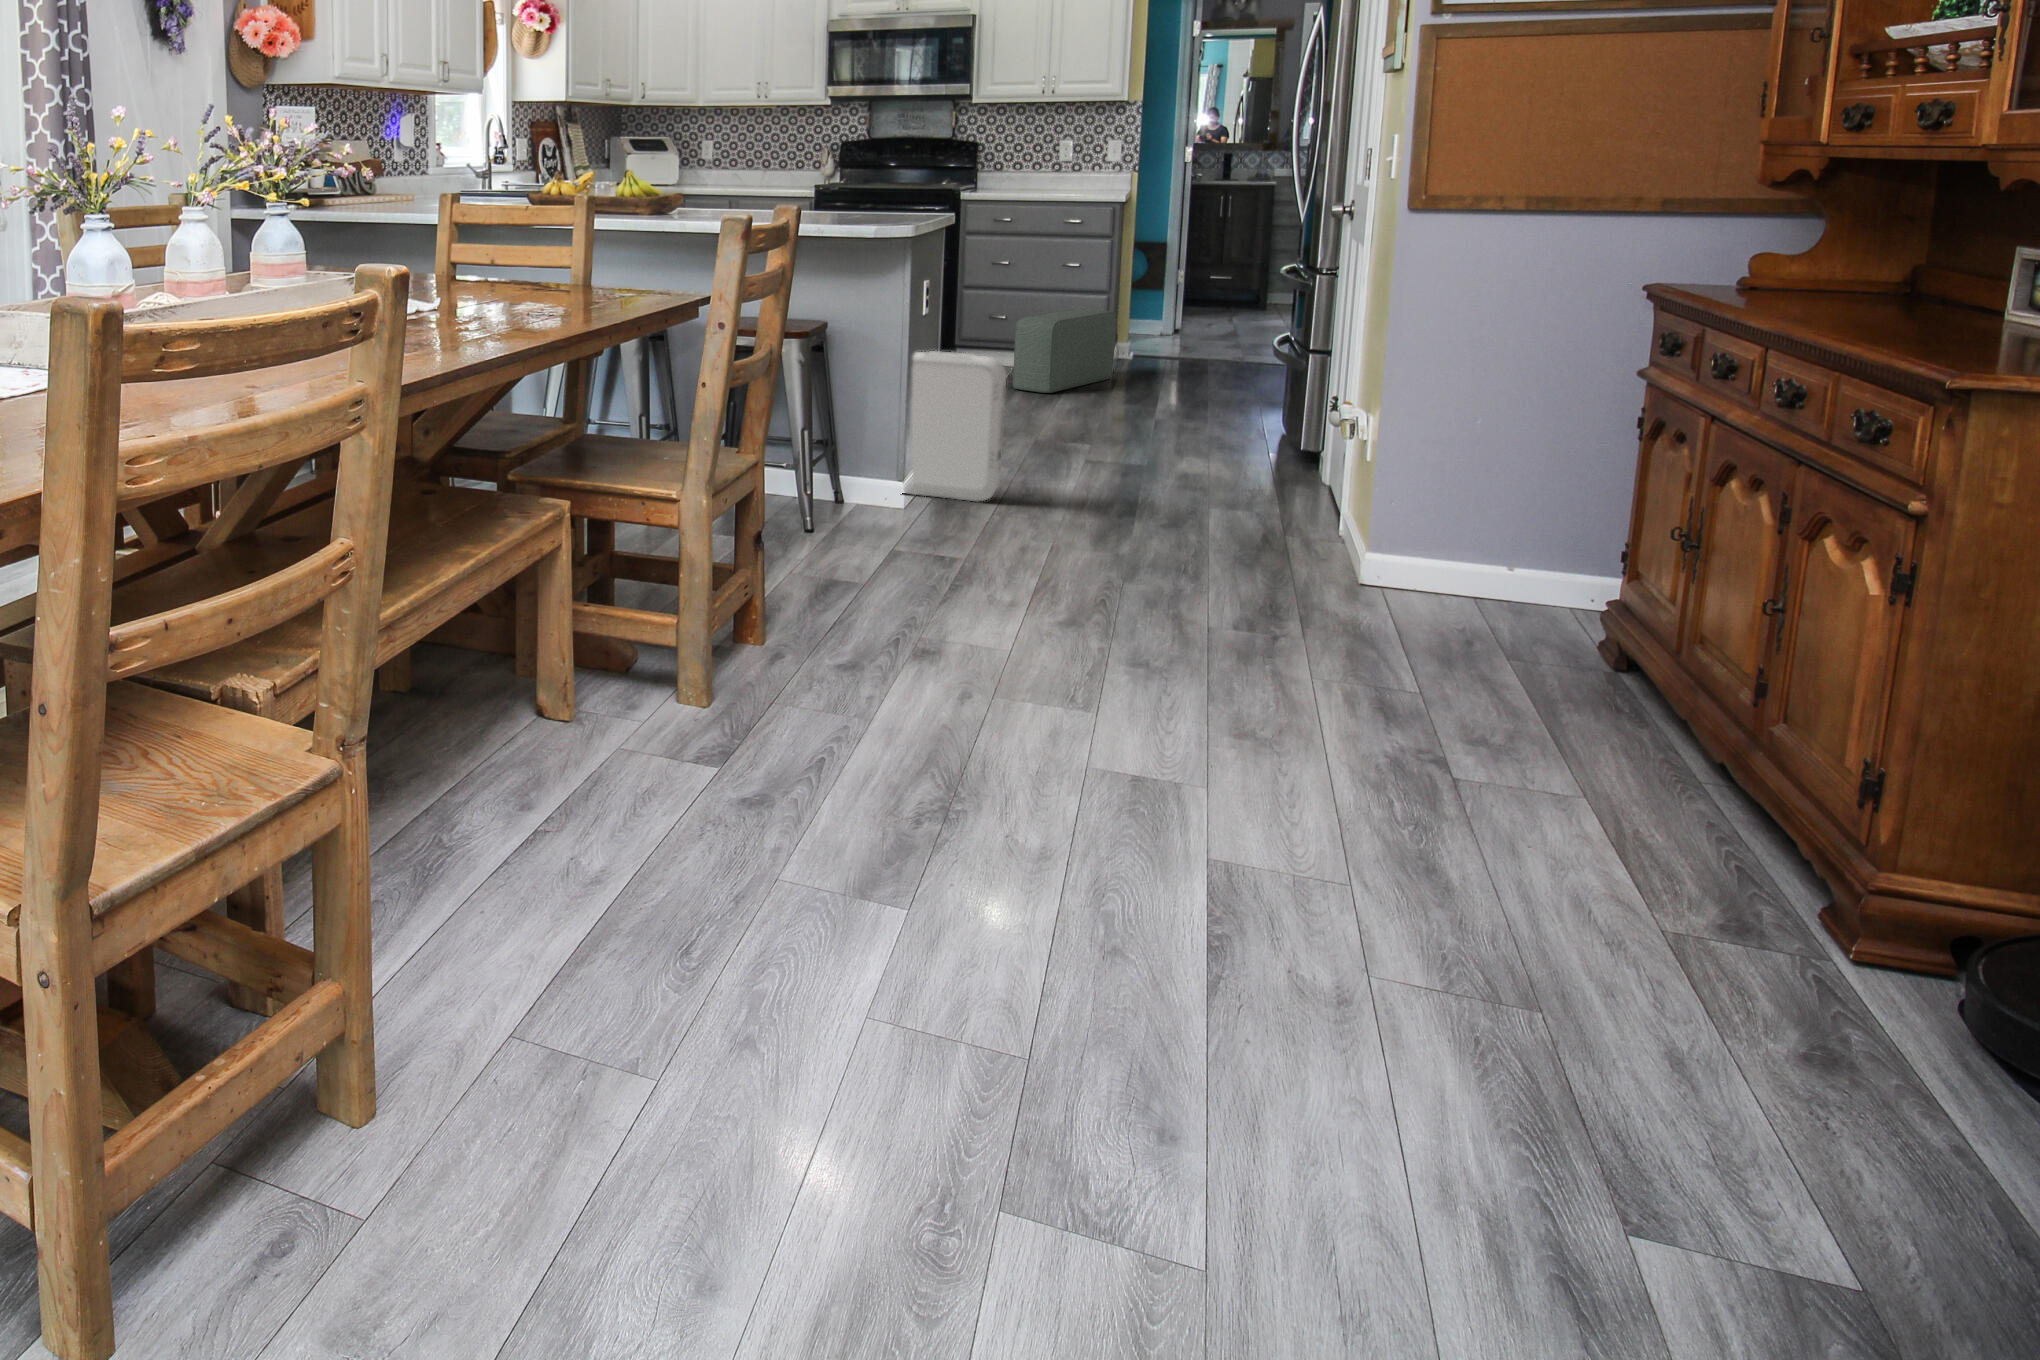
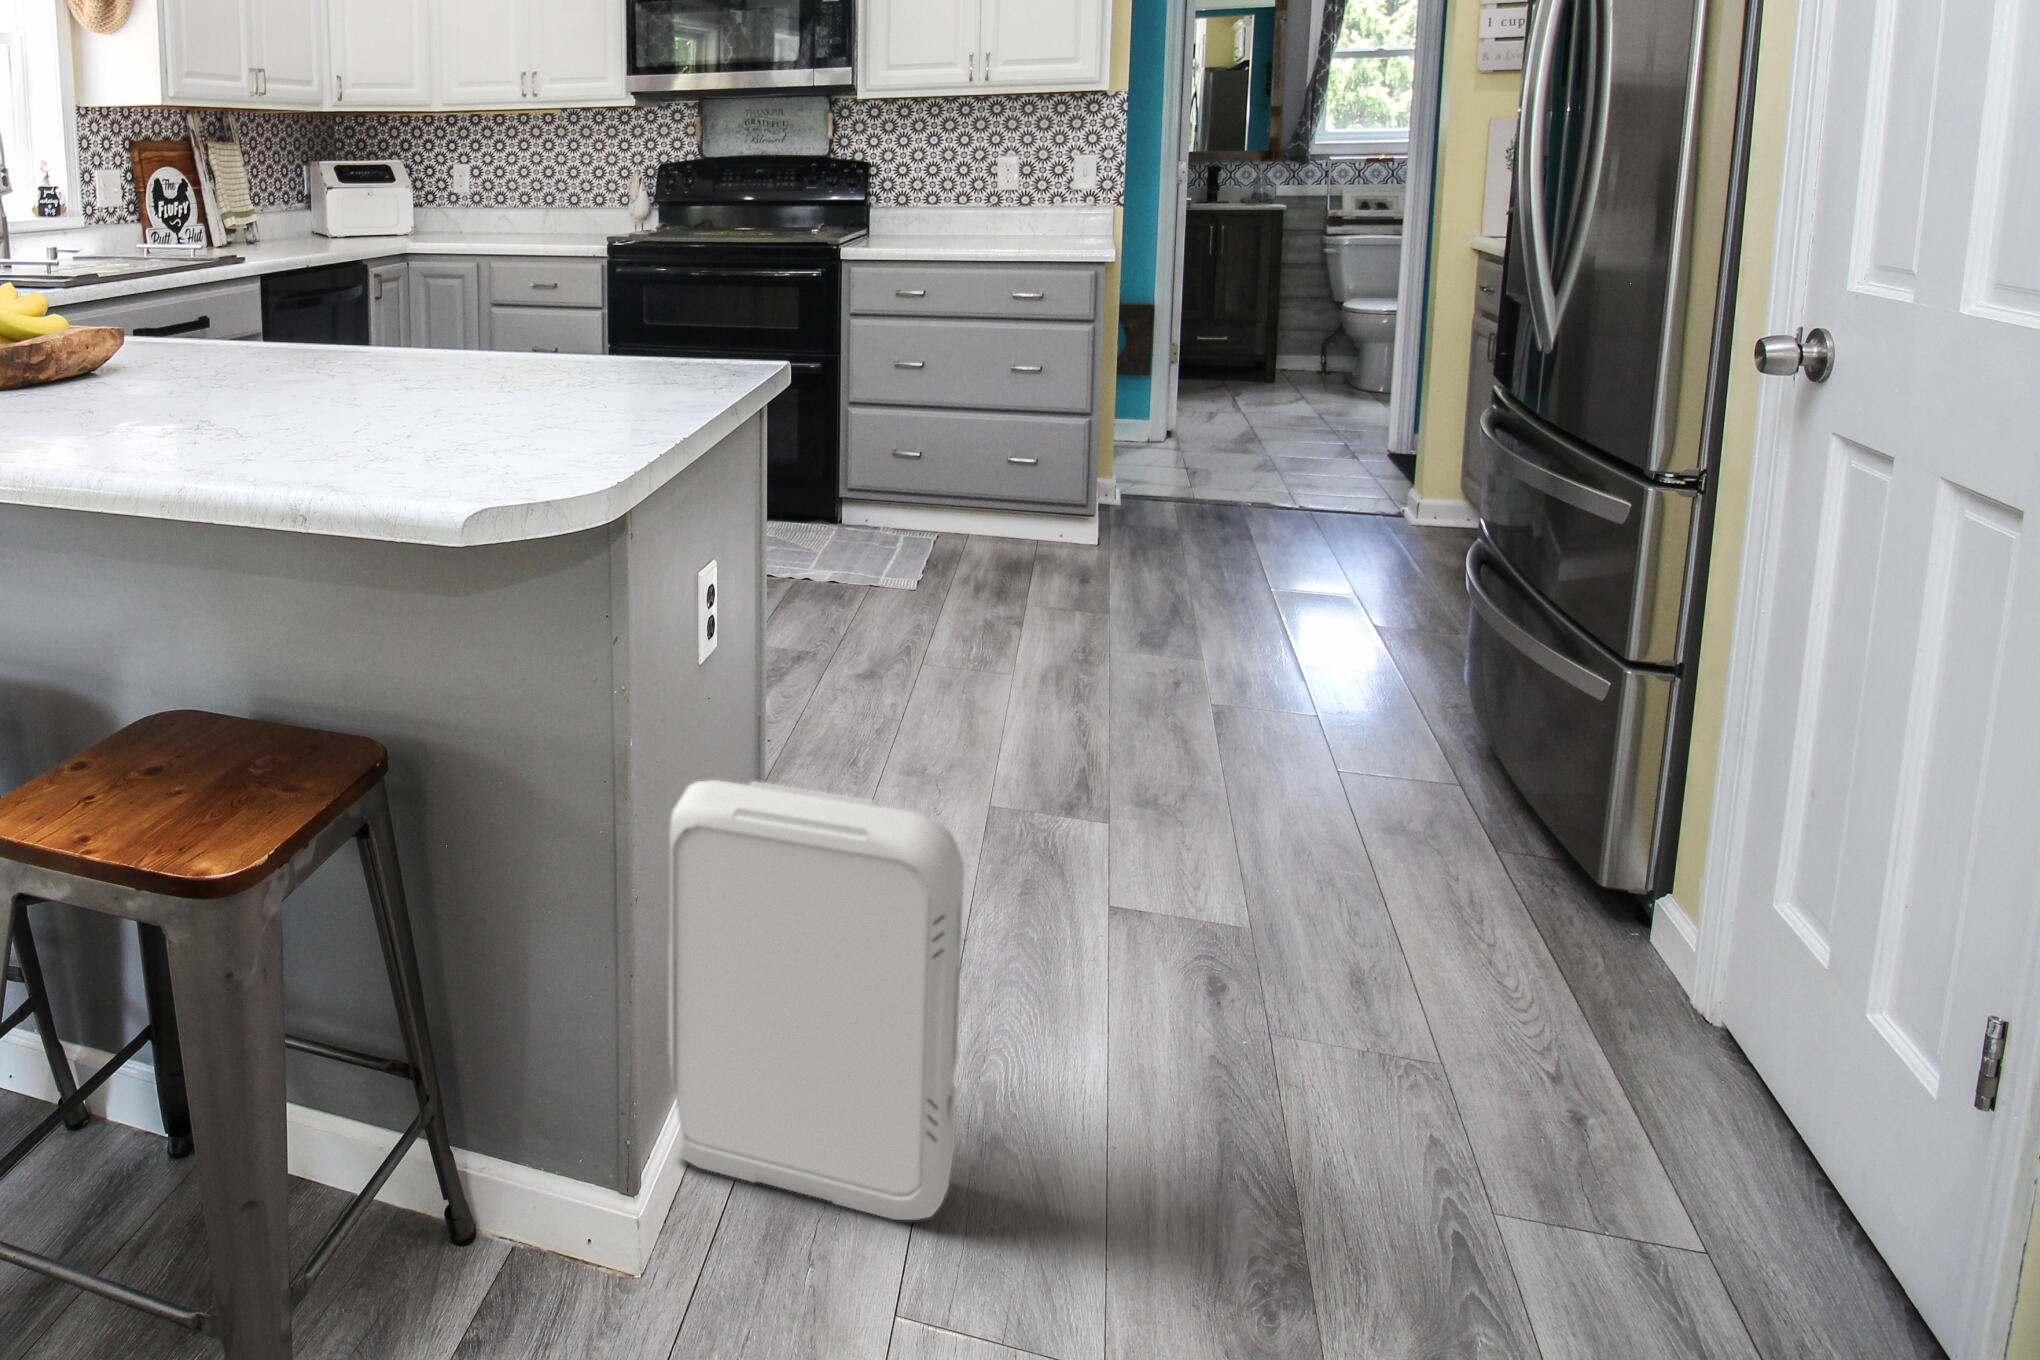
pouf: present [1013,308,1116,393] -> none [942,443,1109,615]

